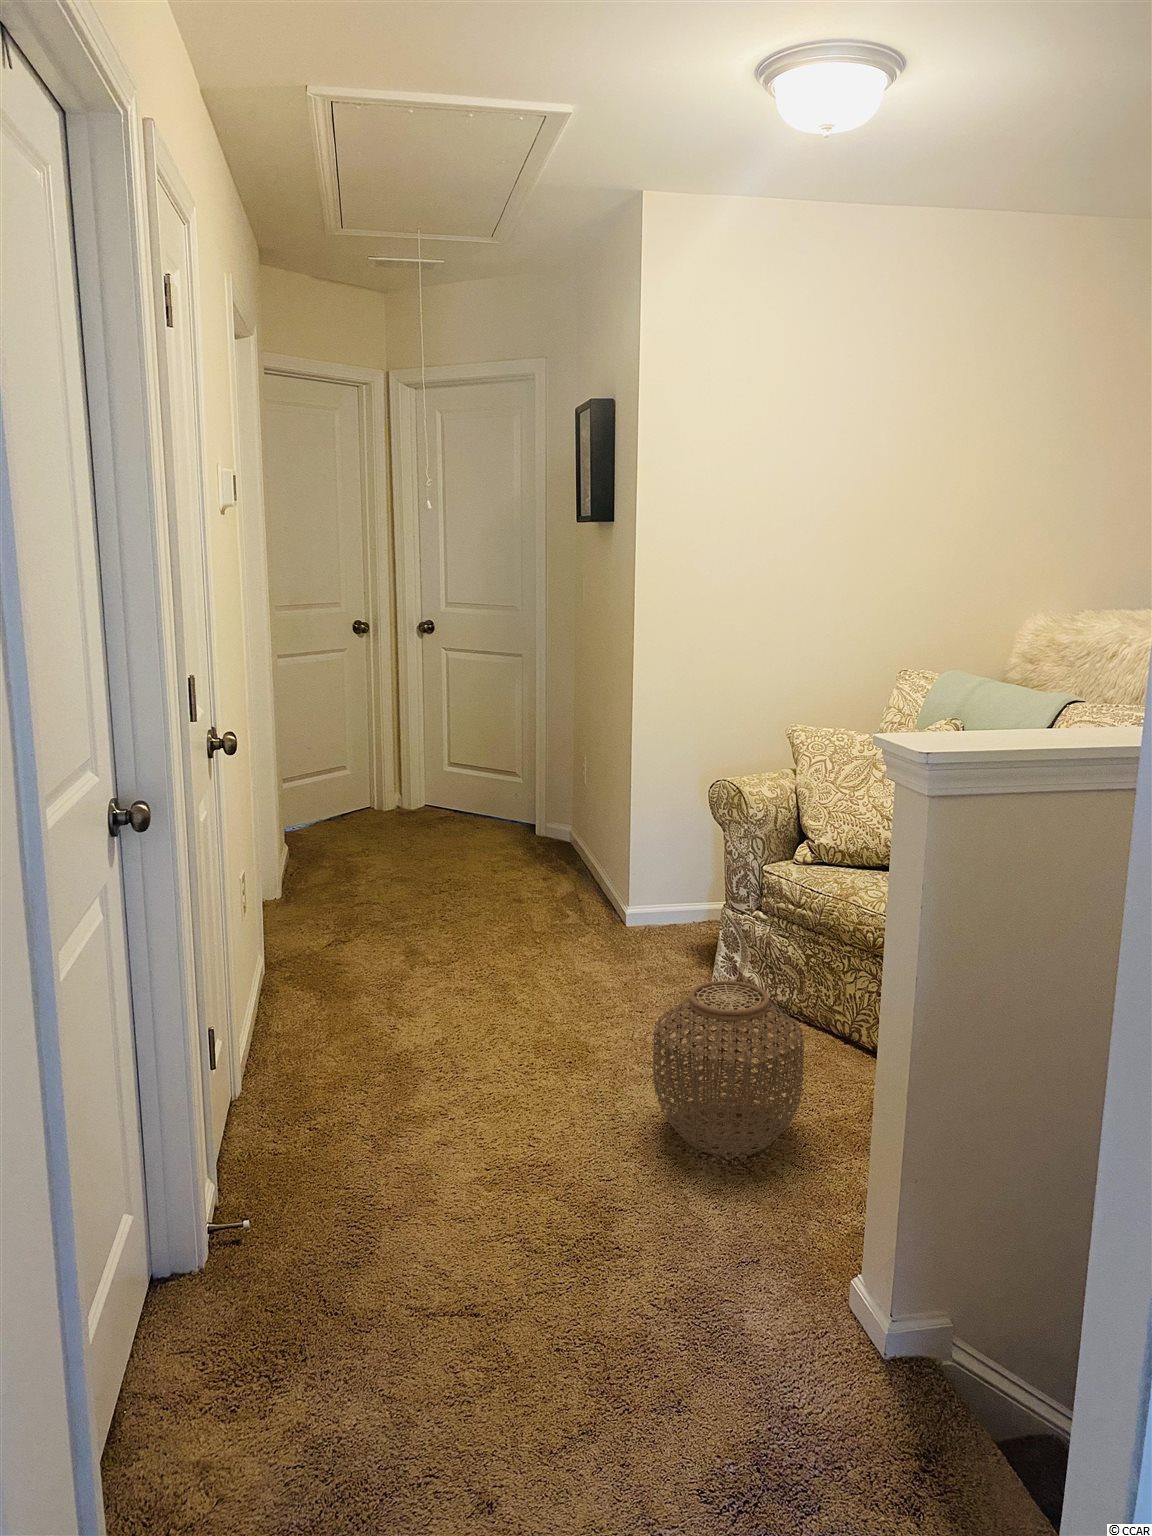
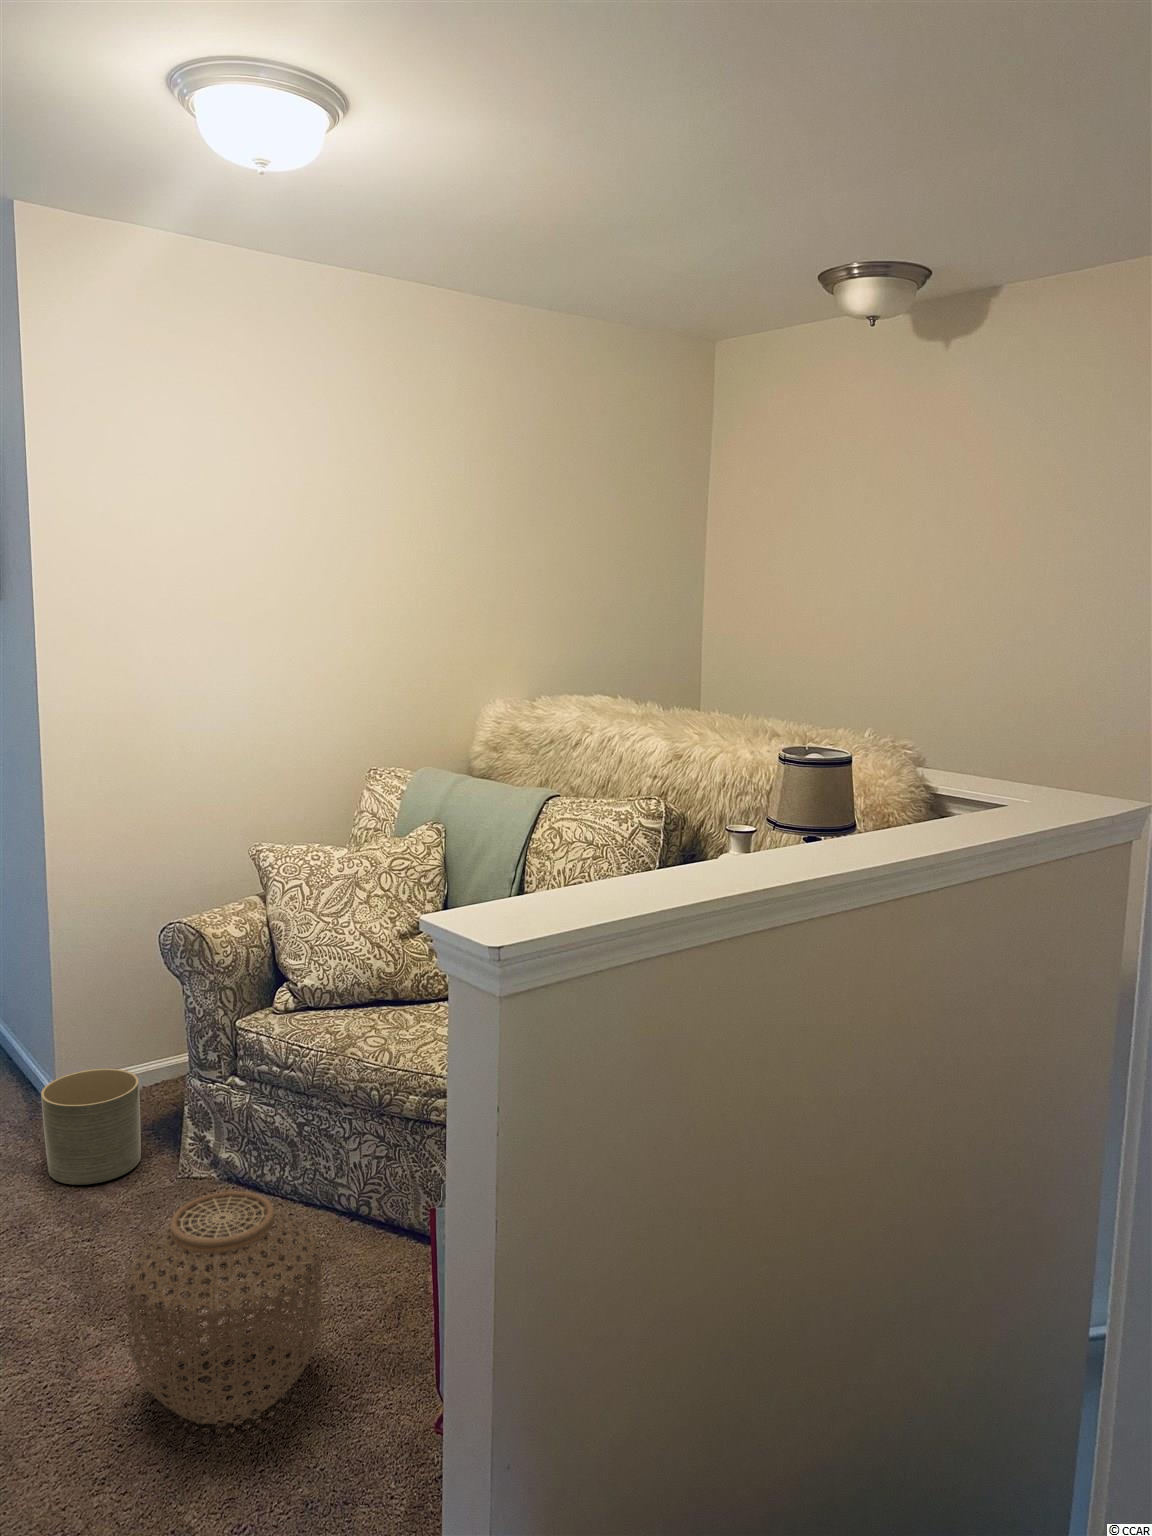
planter: none [614,893,686,979] -> present [41,1069,141,1185]

